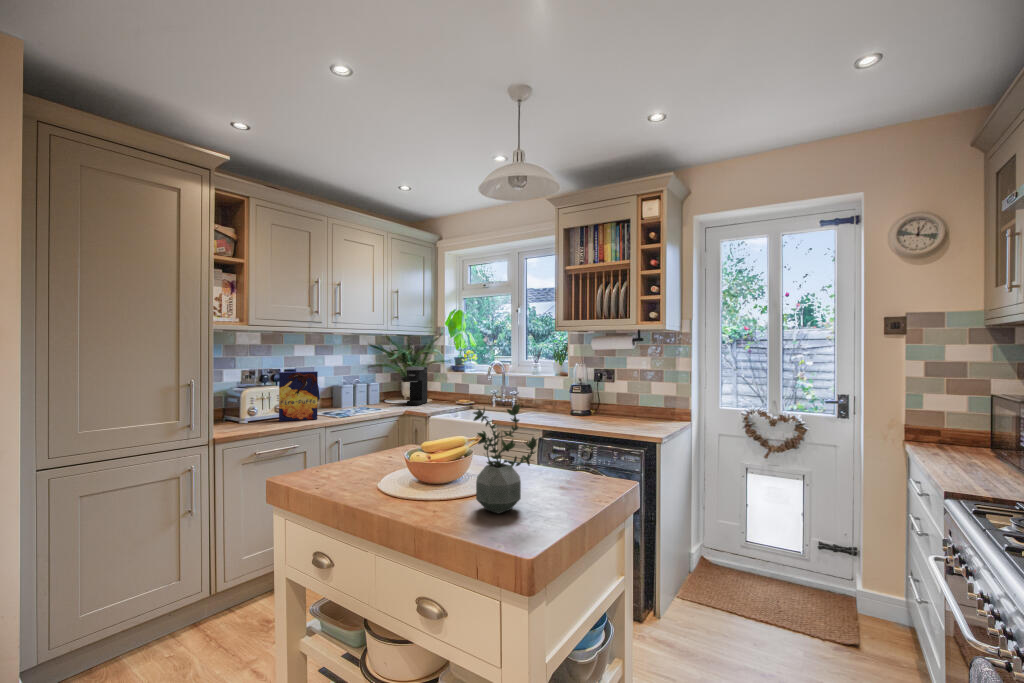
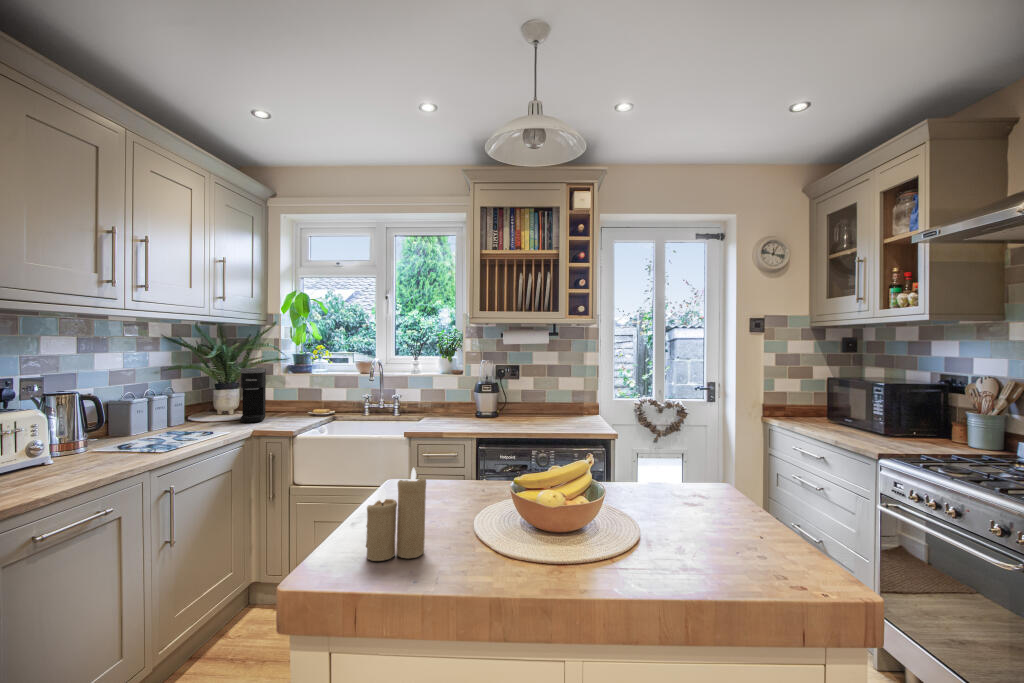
cereal box: present [279,371,318,421] -> none [42,380,128,474]
potted plant: present [473,404,537,514] -> none [686,413,782,561]
candle: none [321,424,354,477] -> present [366,468,426,561]

